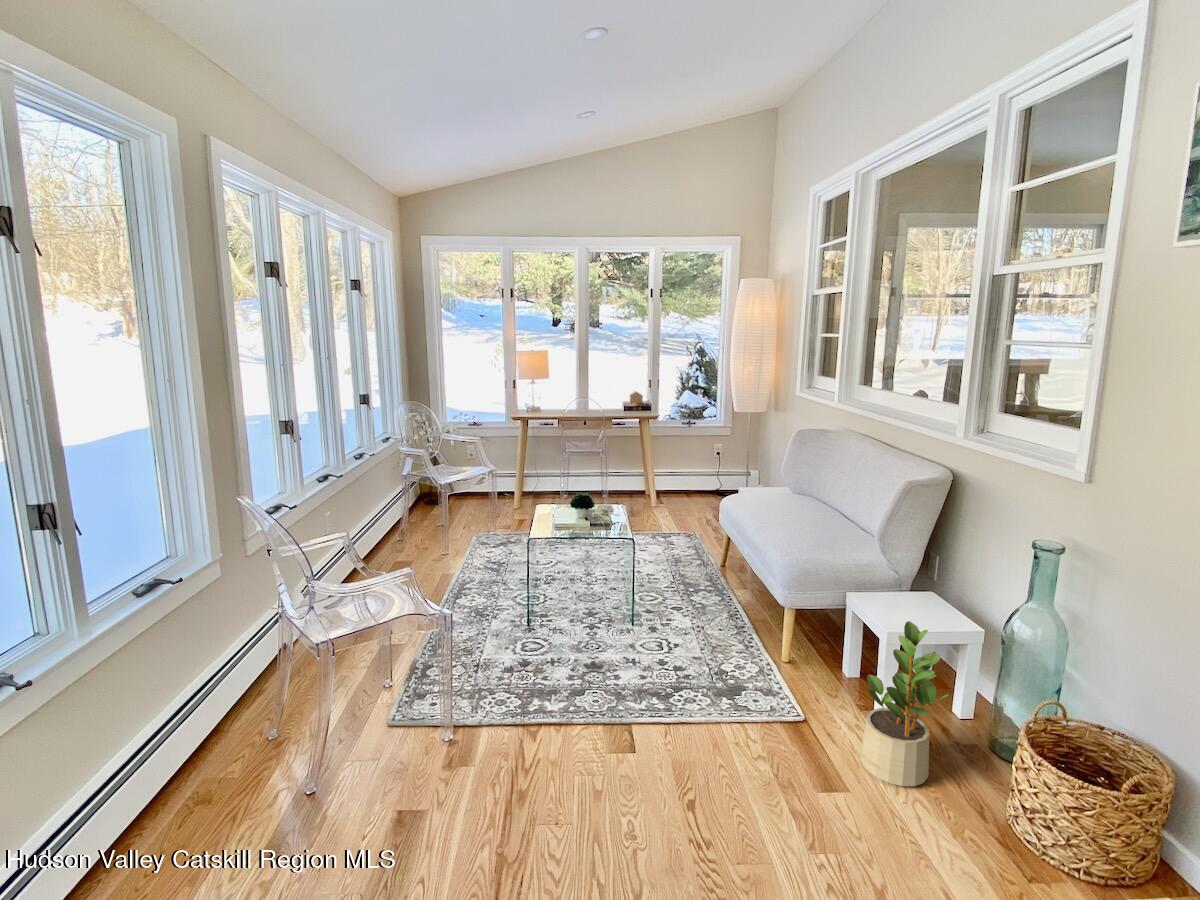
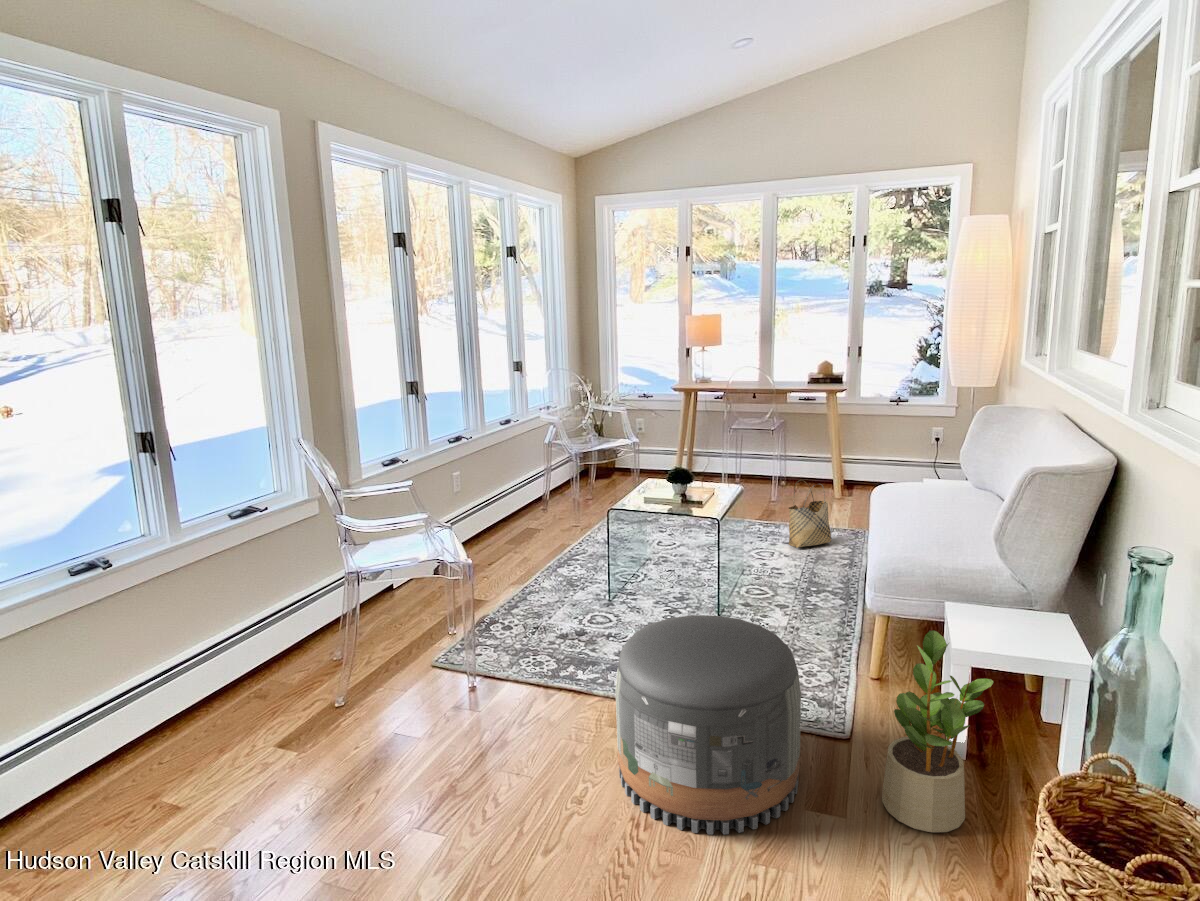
woven basket: none [646,496,678,555] -> present [788,480,831,548]
pouf: none [641,631,811,841] -> present [615,615,801,835]

